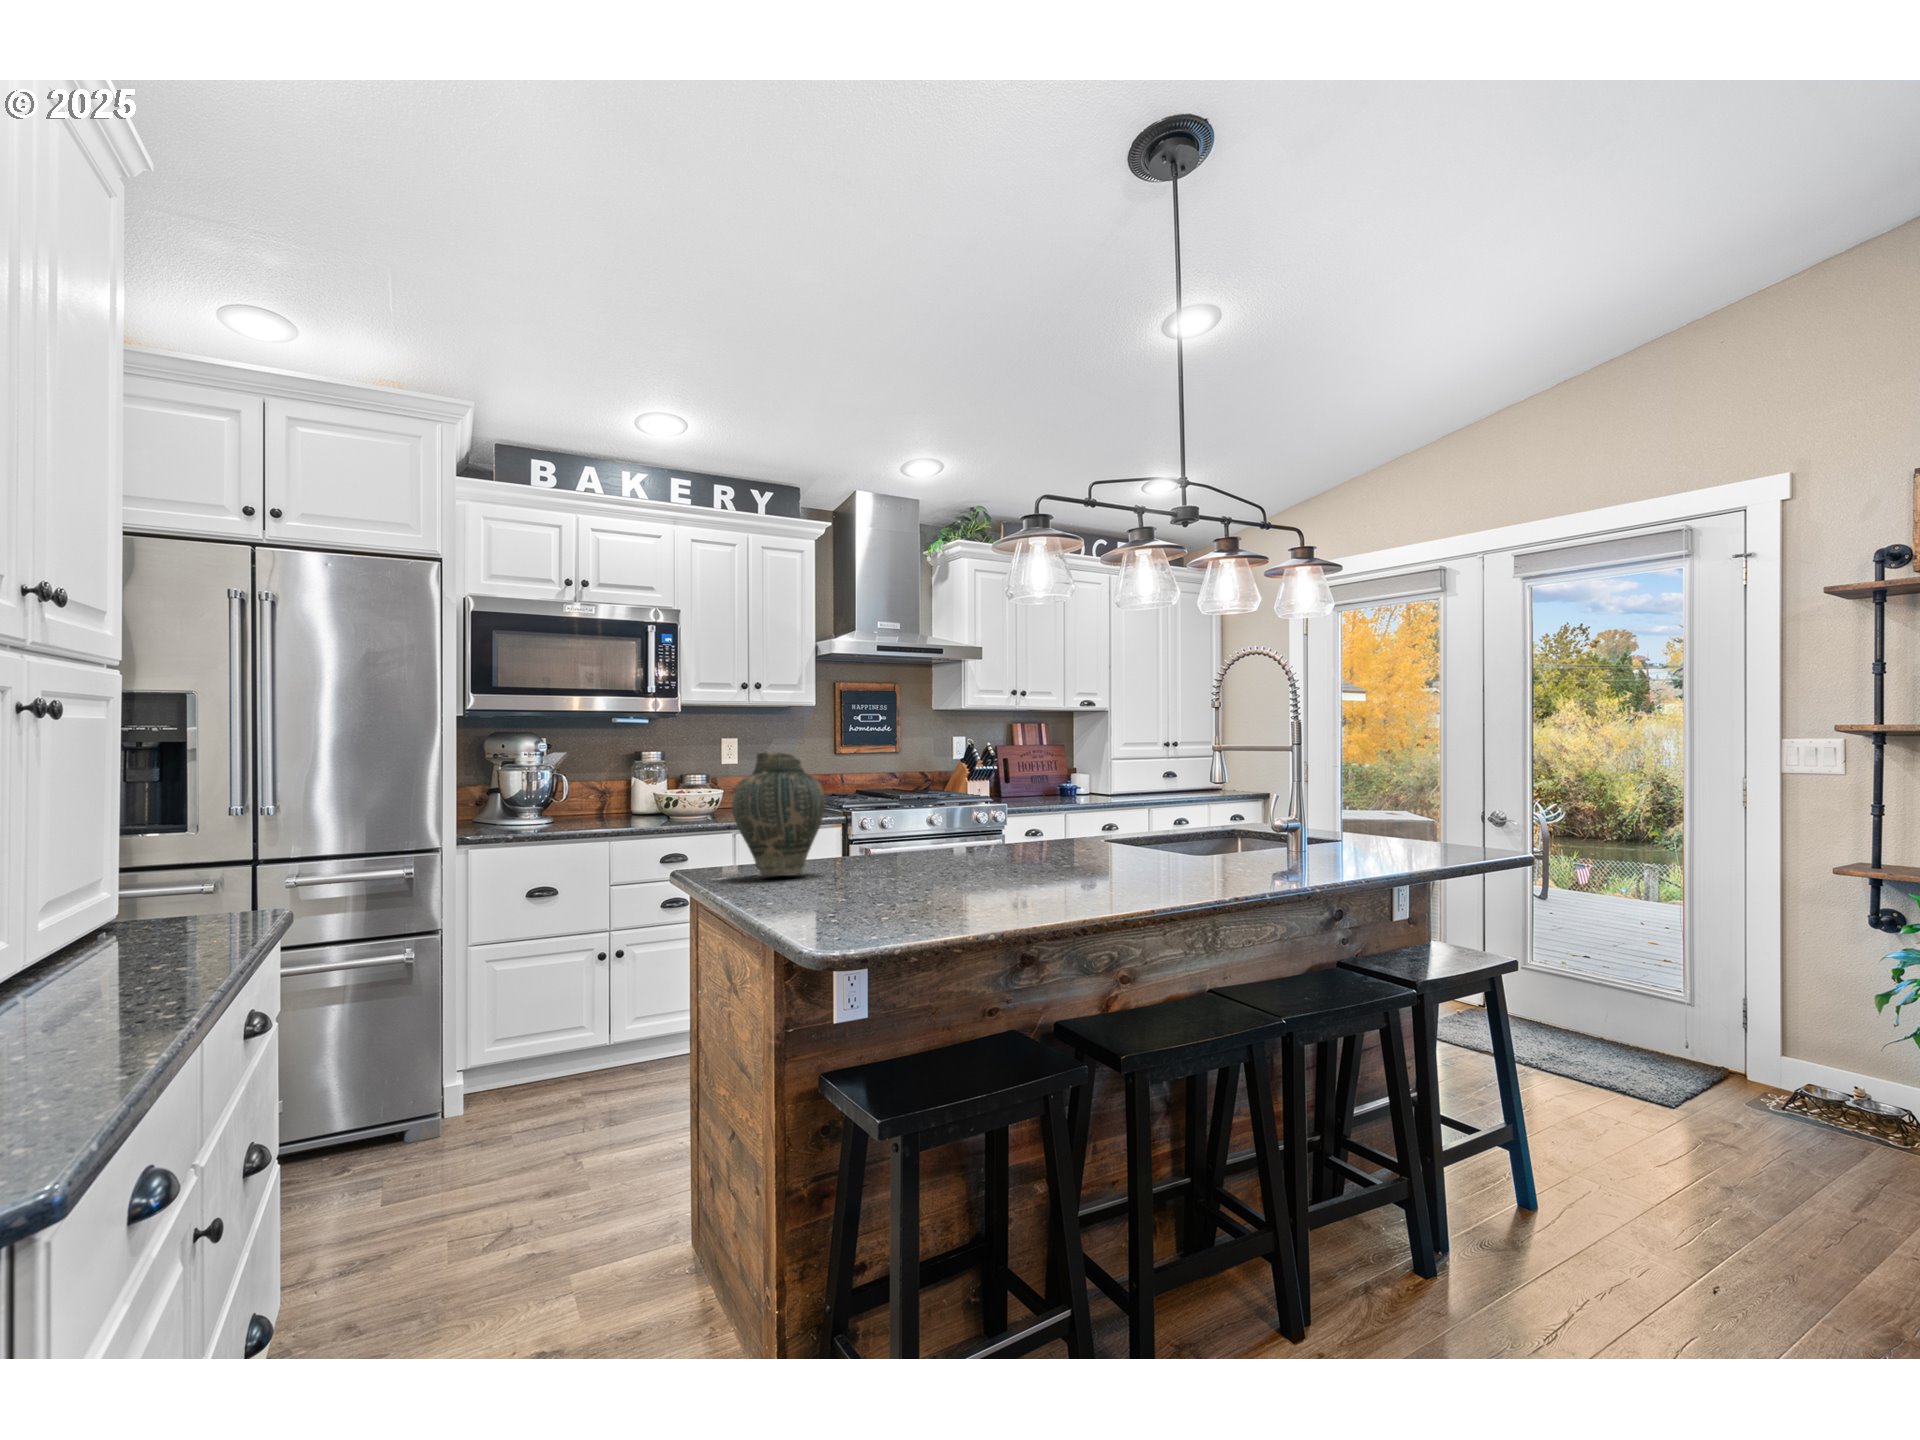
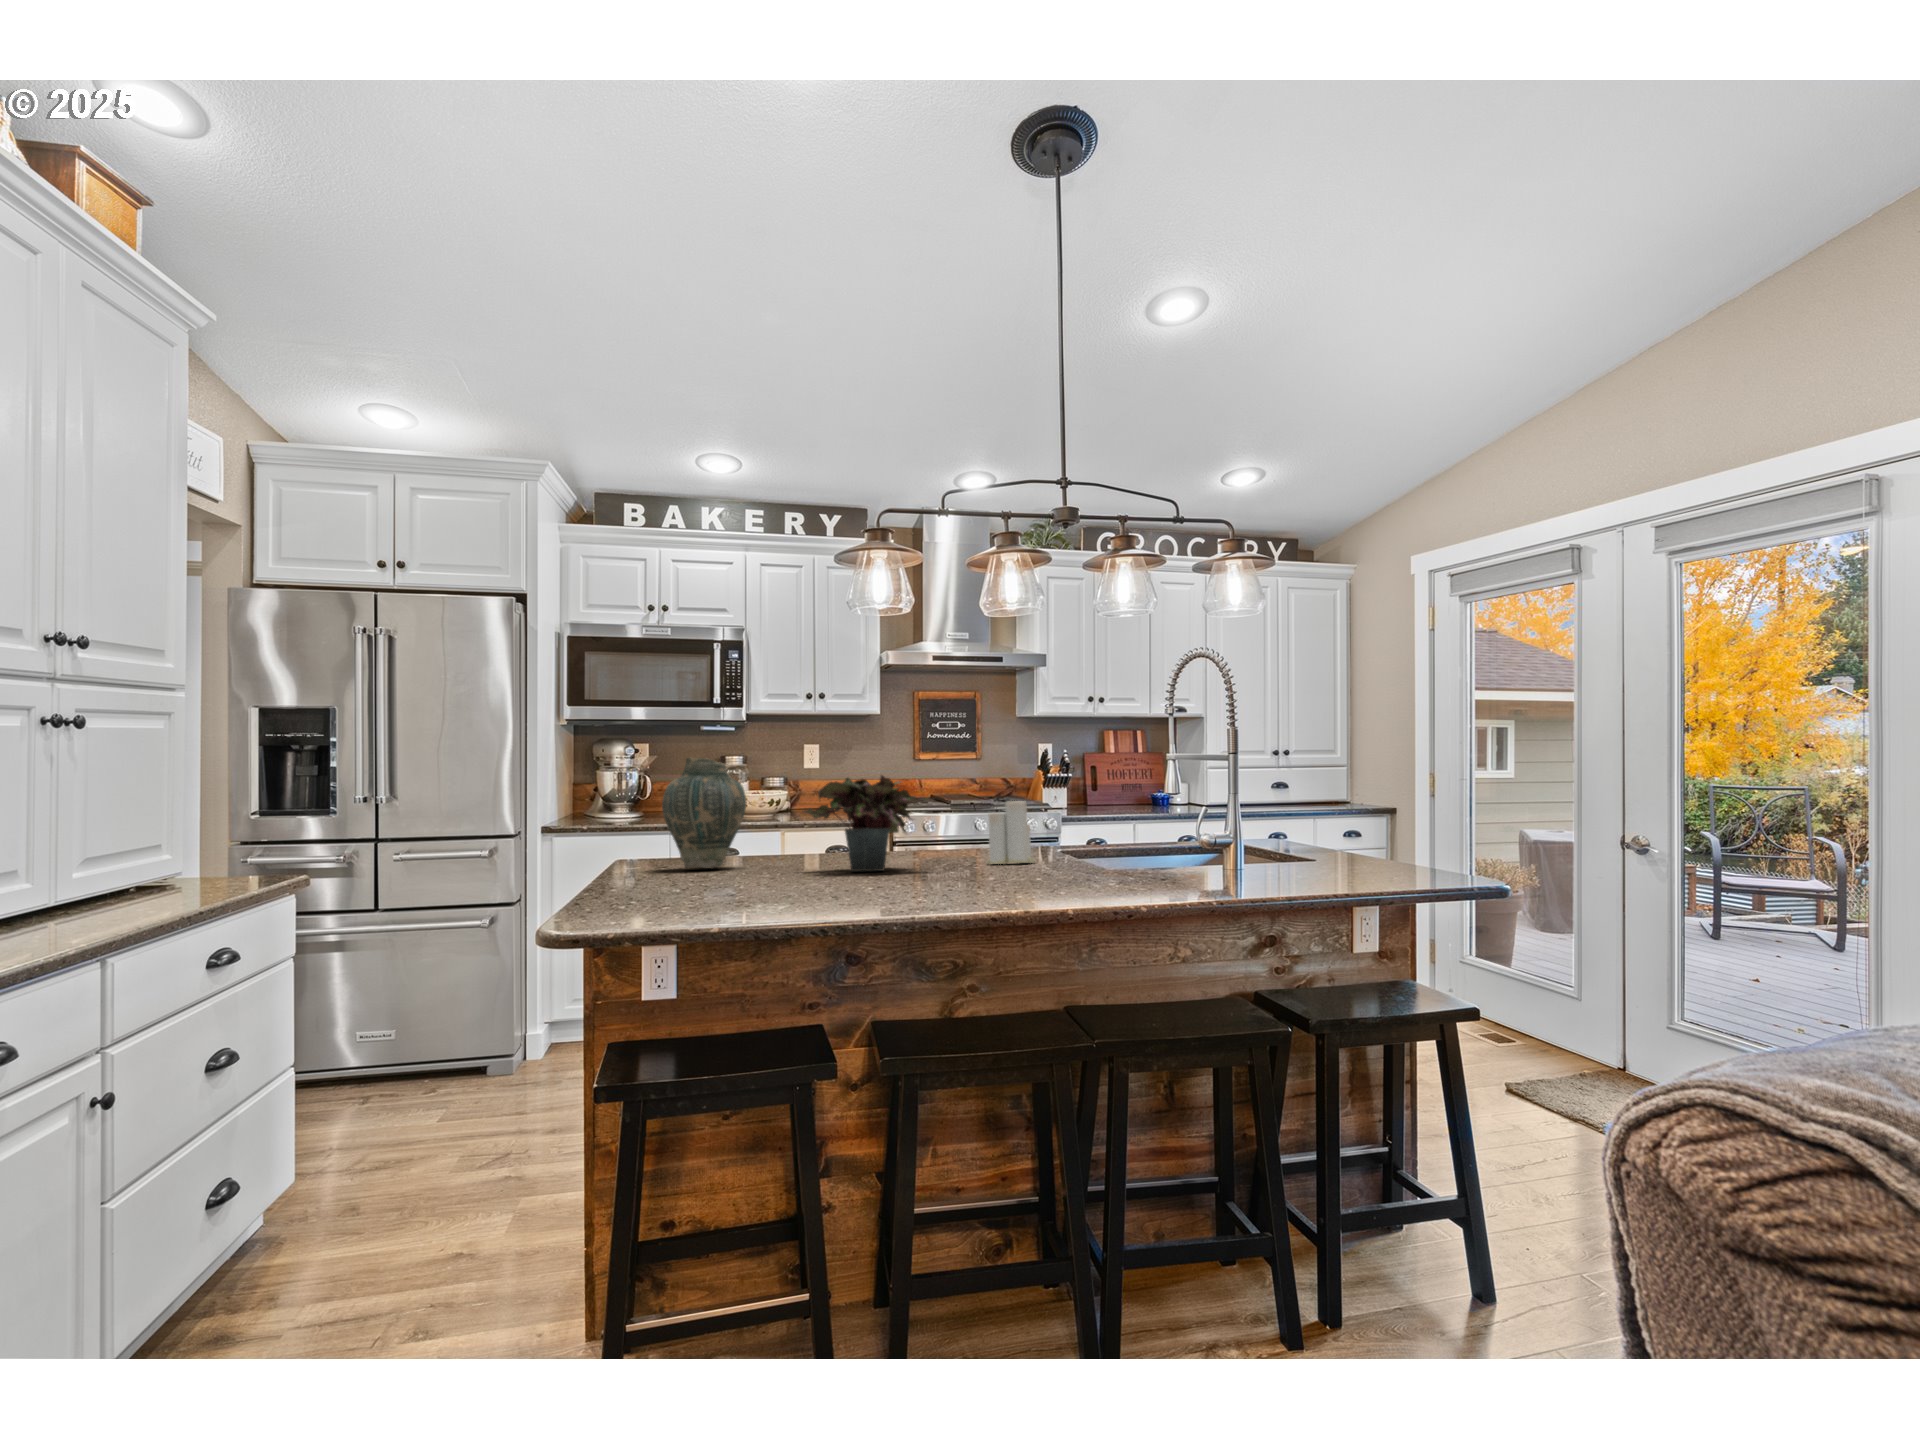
potted plant: none [917,769,1070,872] -> present [804,776,923,871]
candle: none [1084,787,1128,859] -> present [987,801,1035,864]

